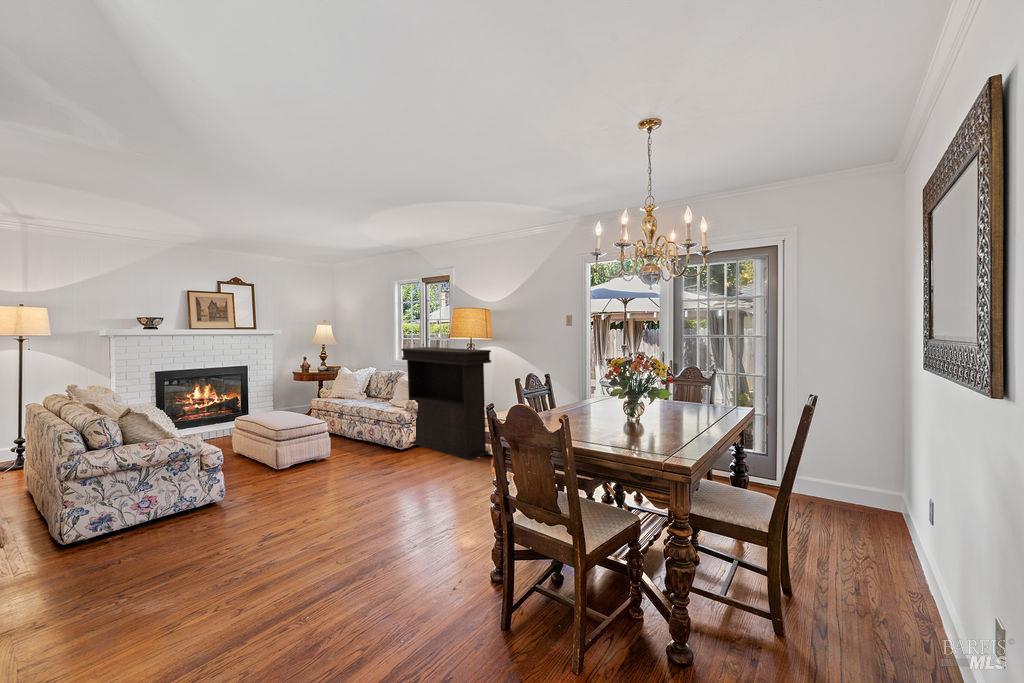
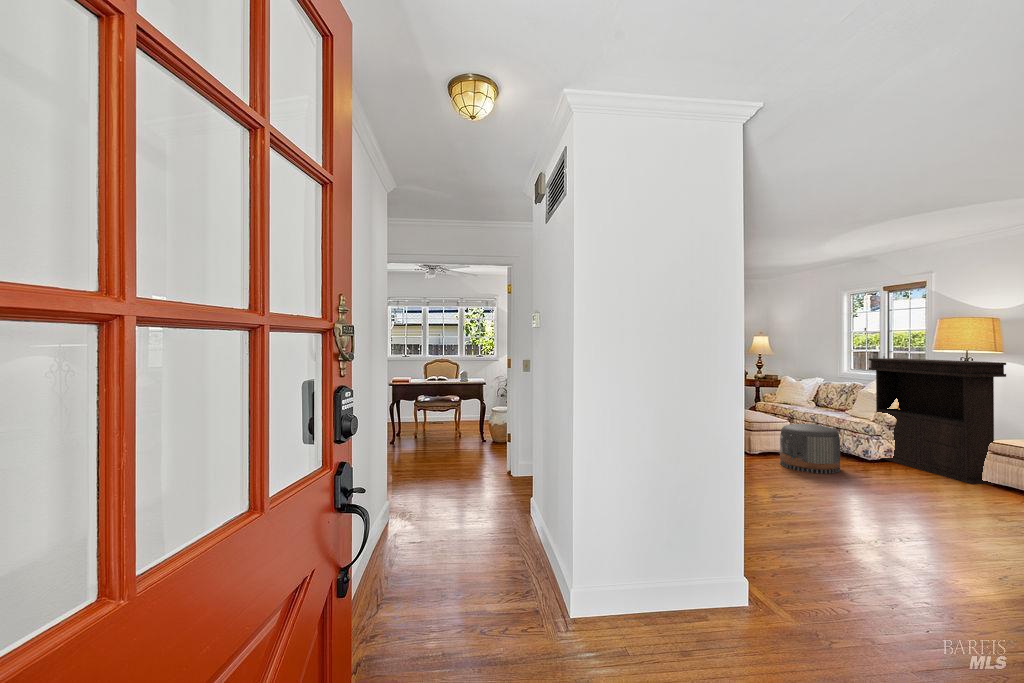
pouf: none [308,425,368,482] -> present [780,424,840,474]

